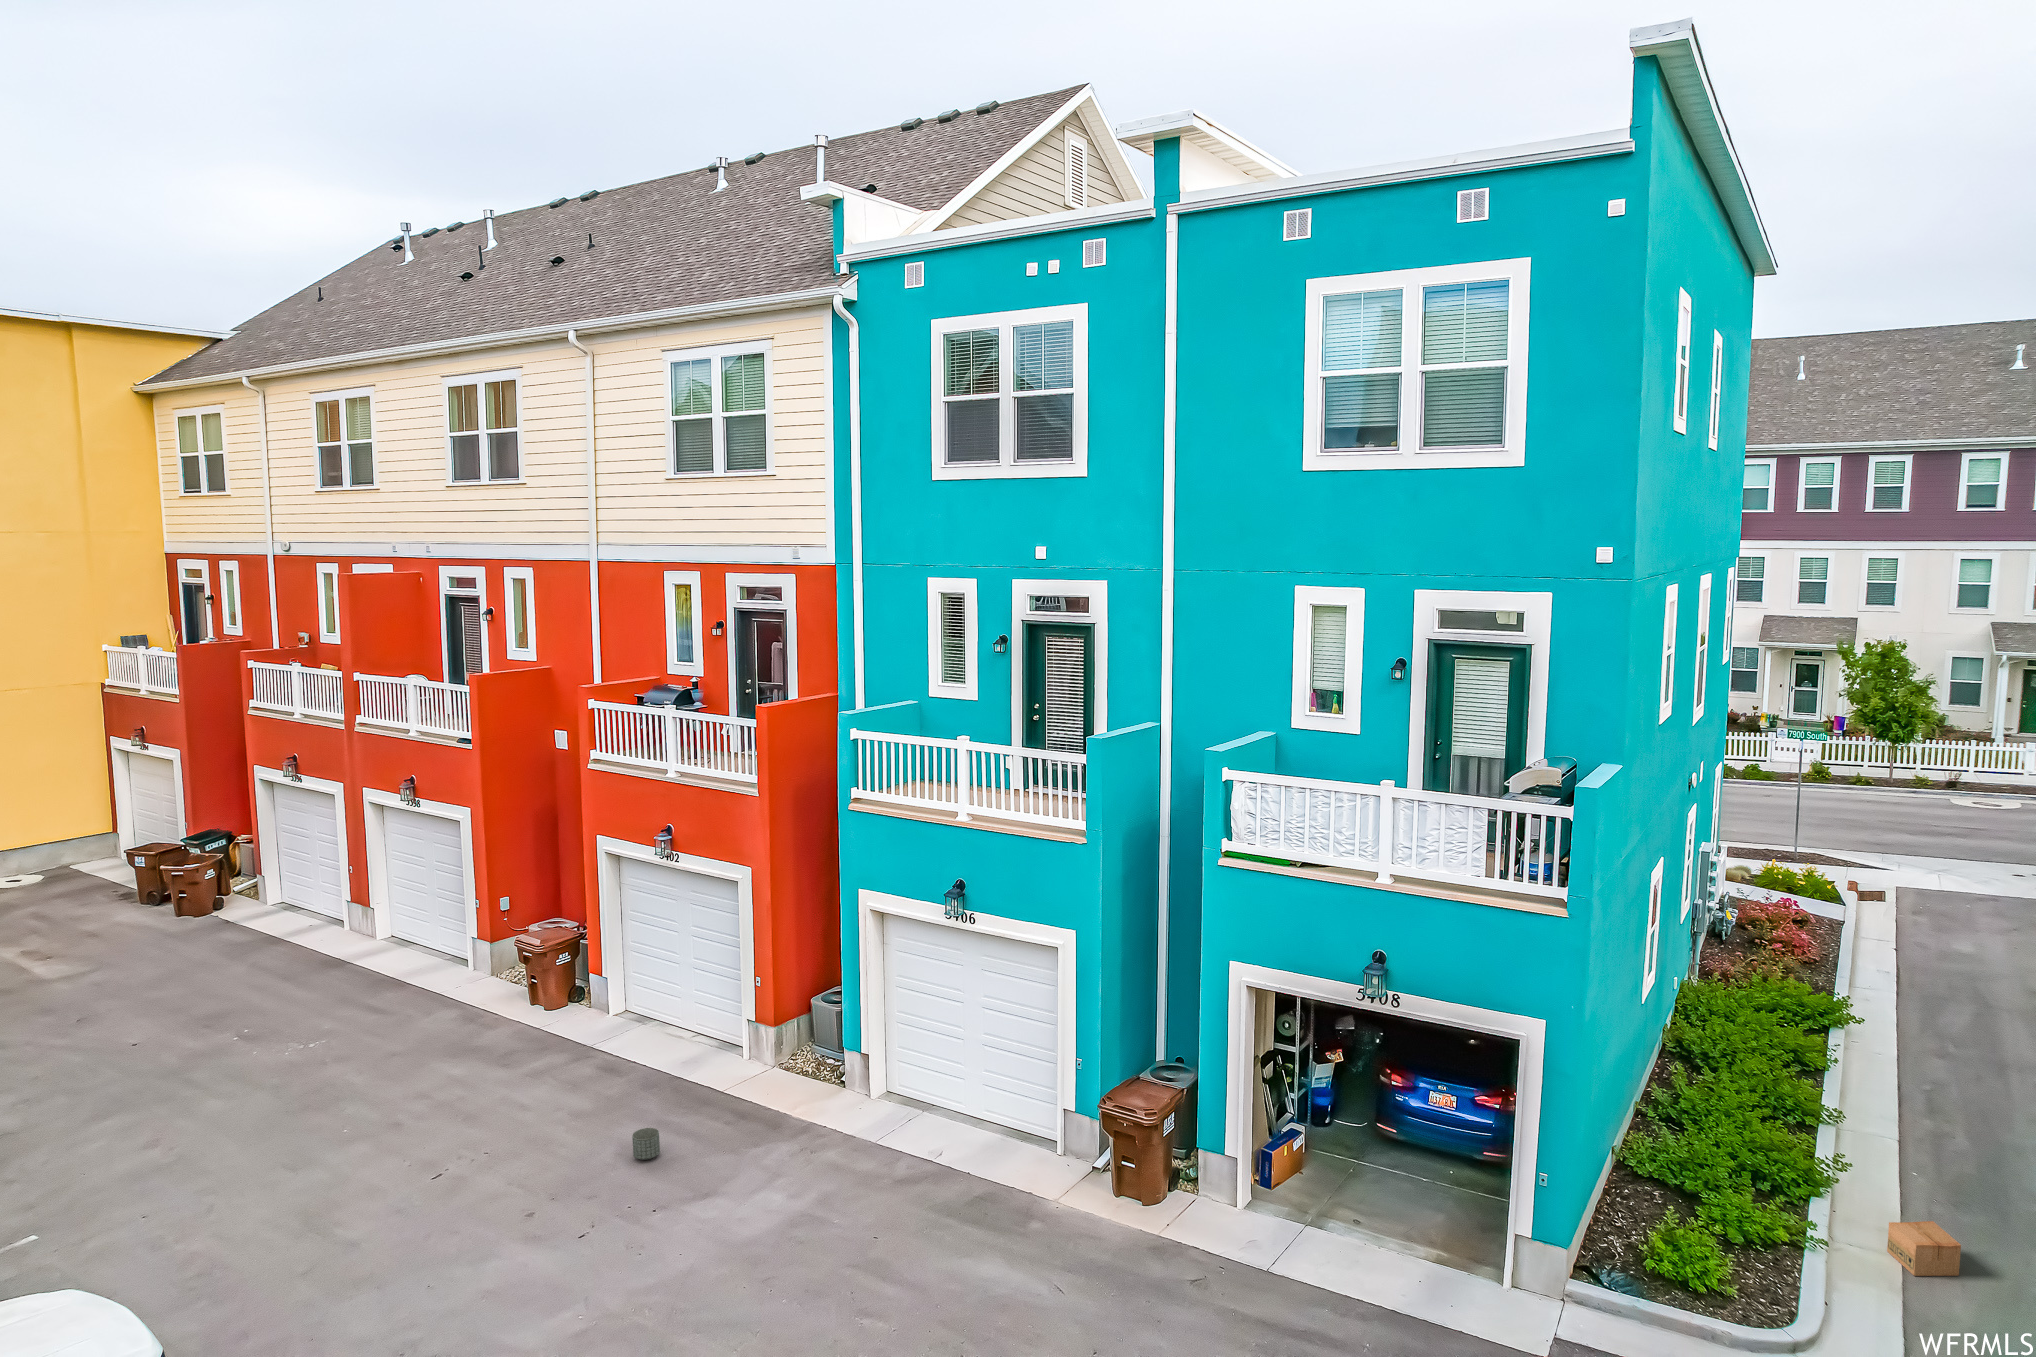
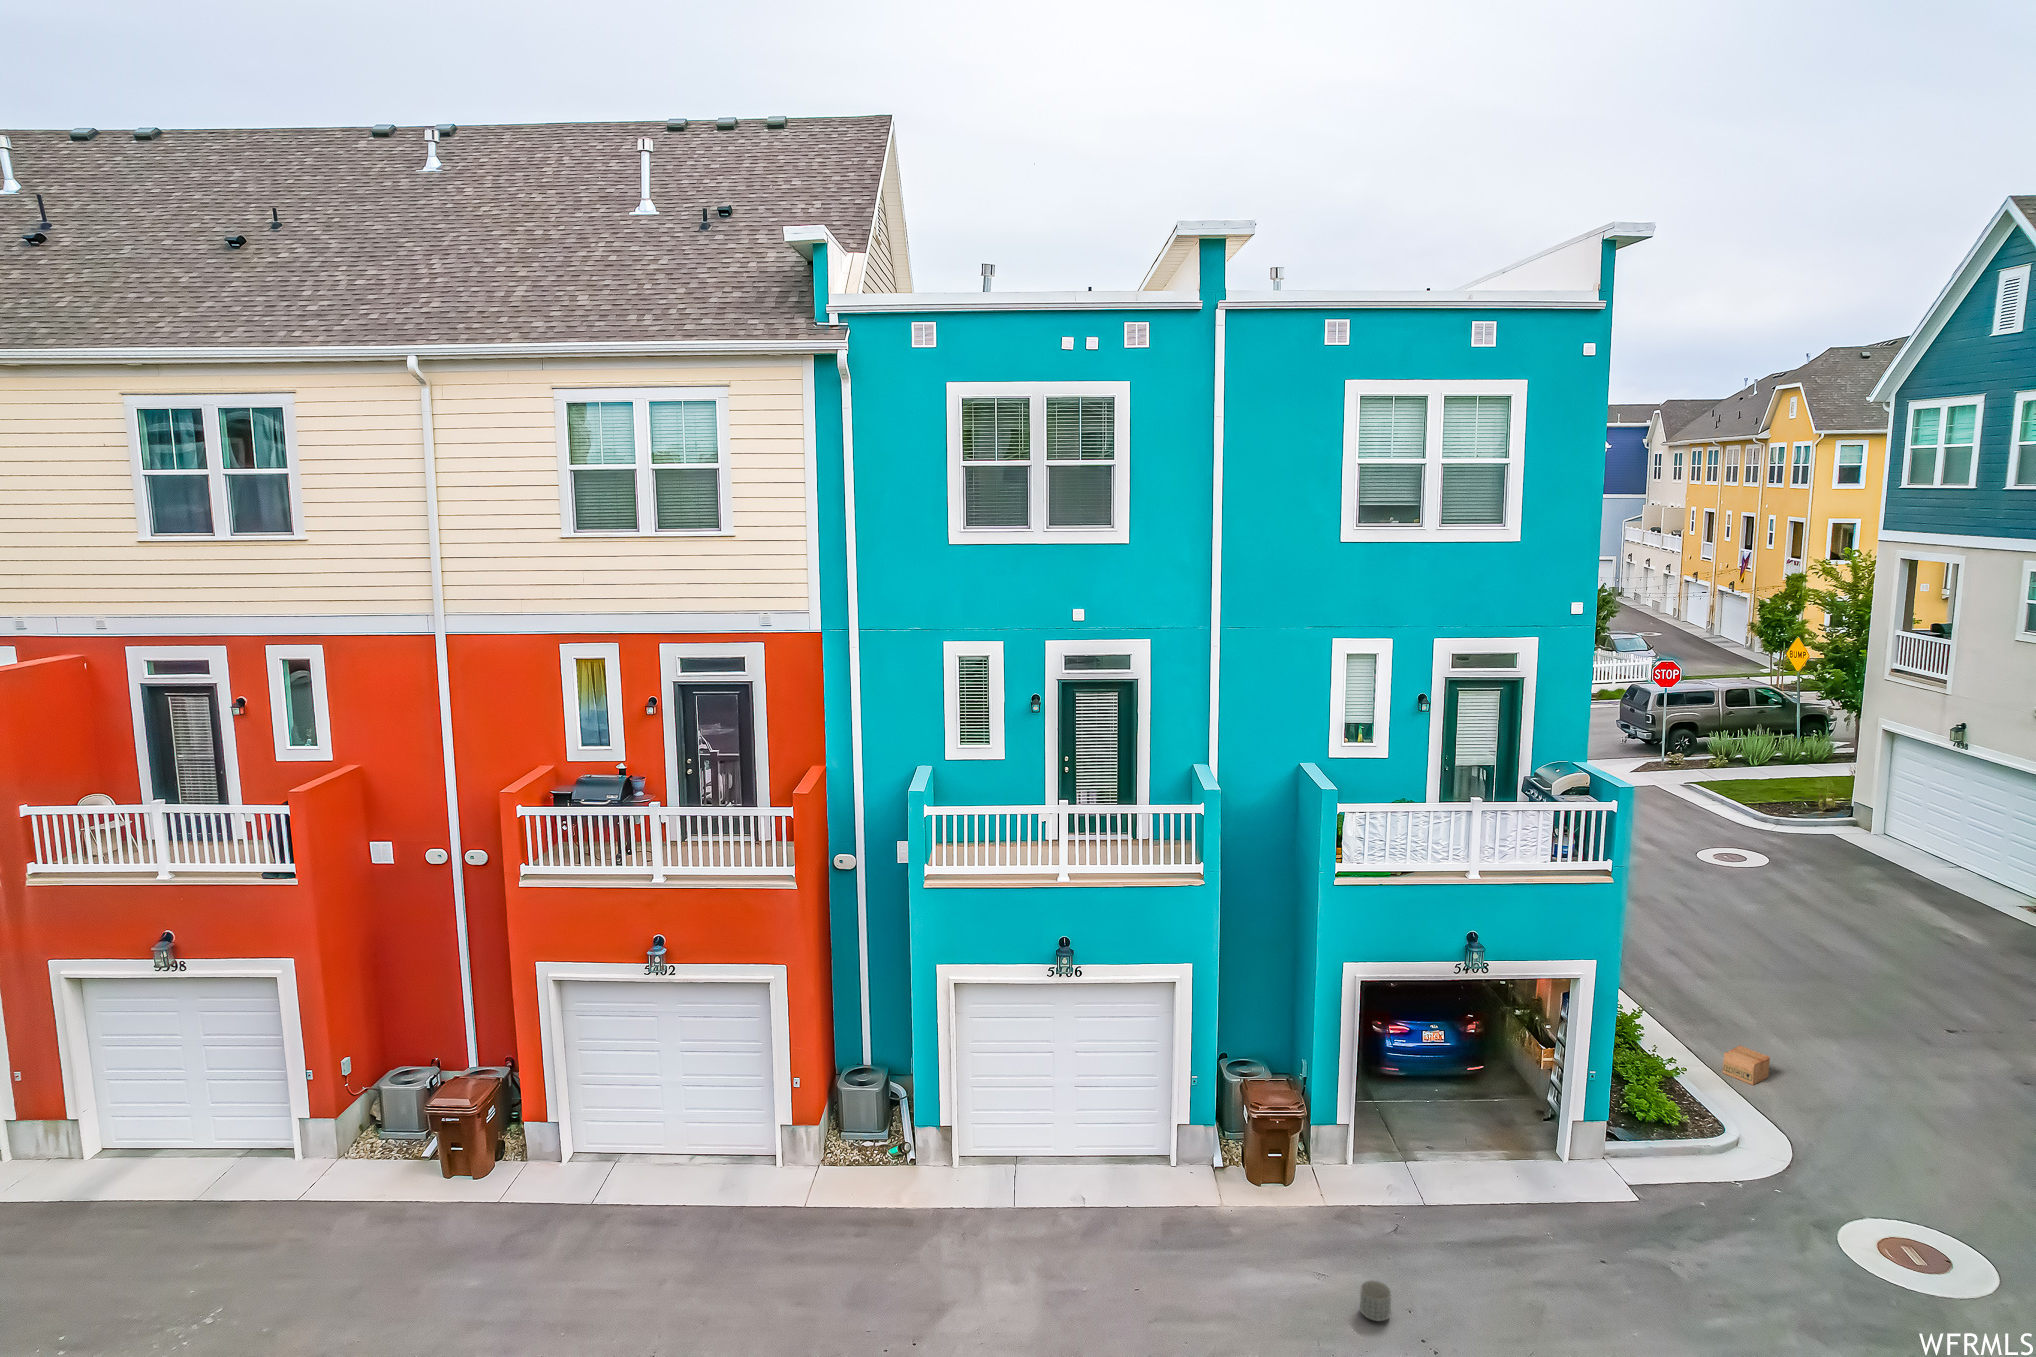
planter: present [632,1128,660,1160] -> present [1360,1280,1391,1321]

